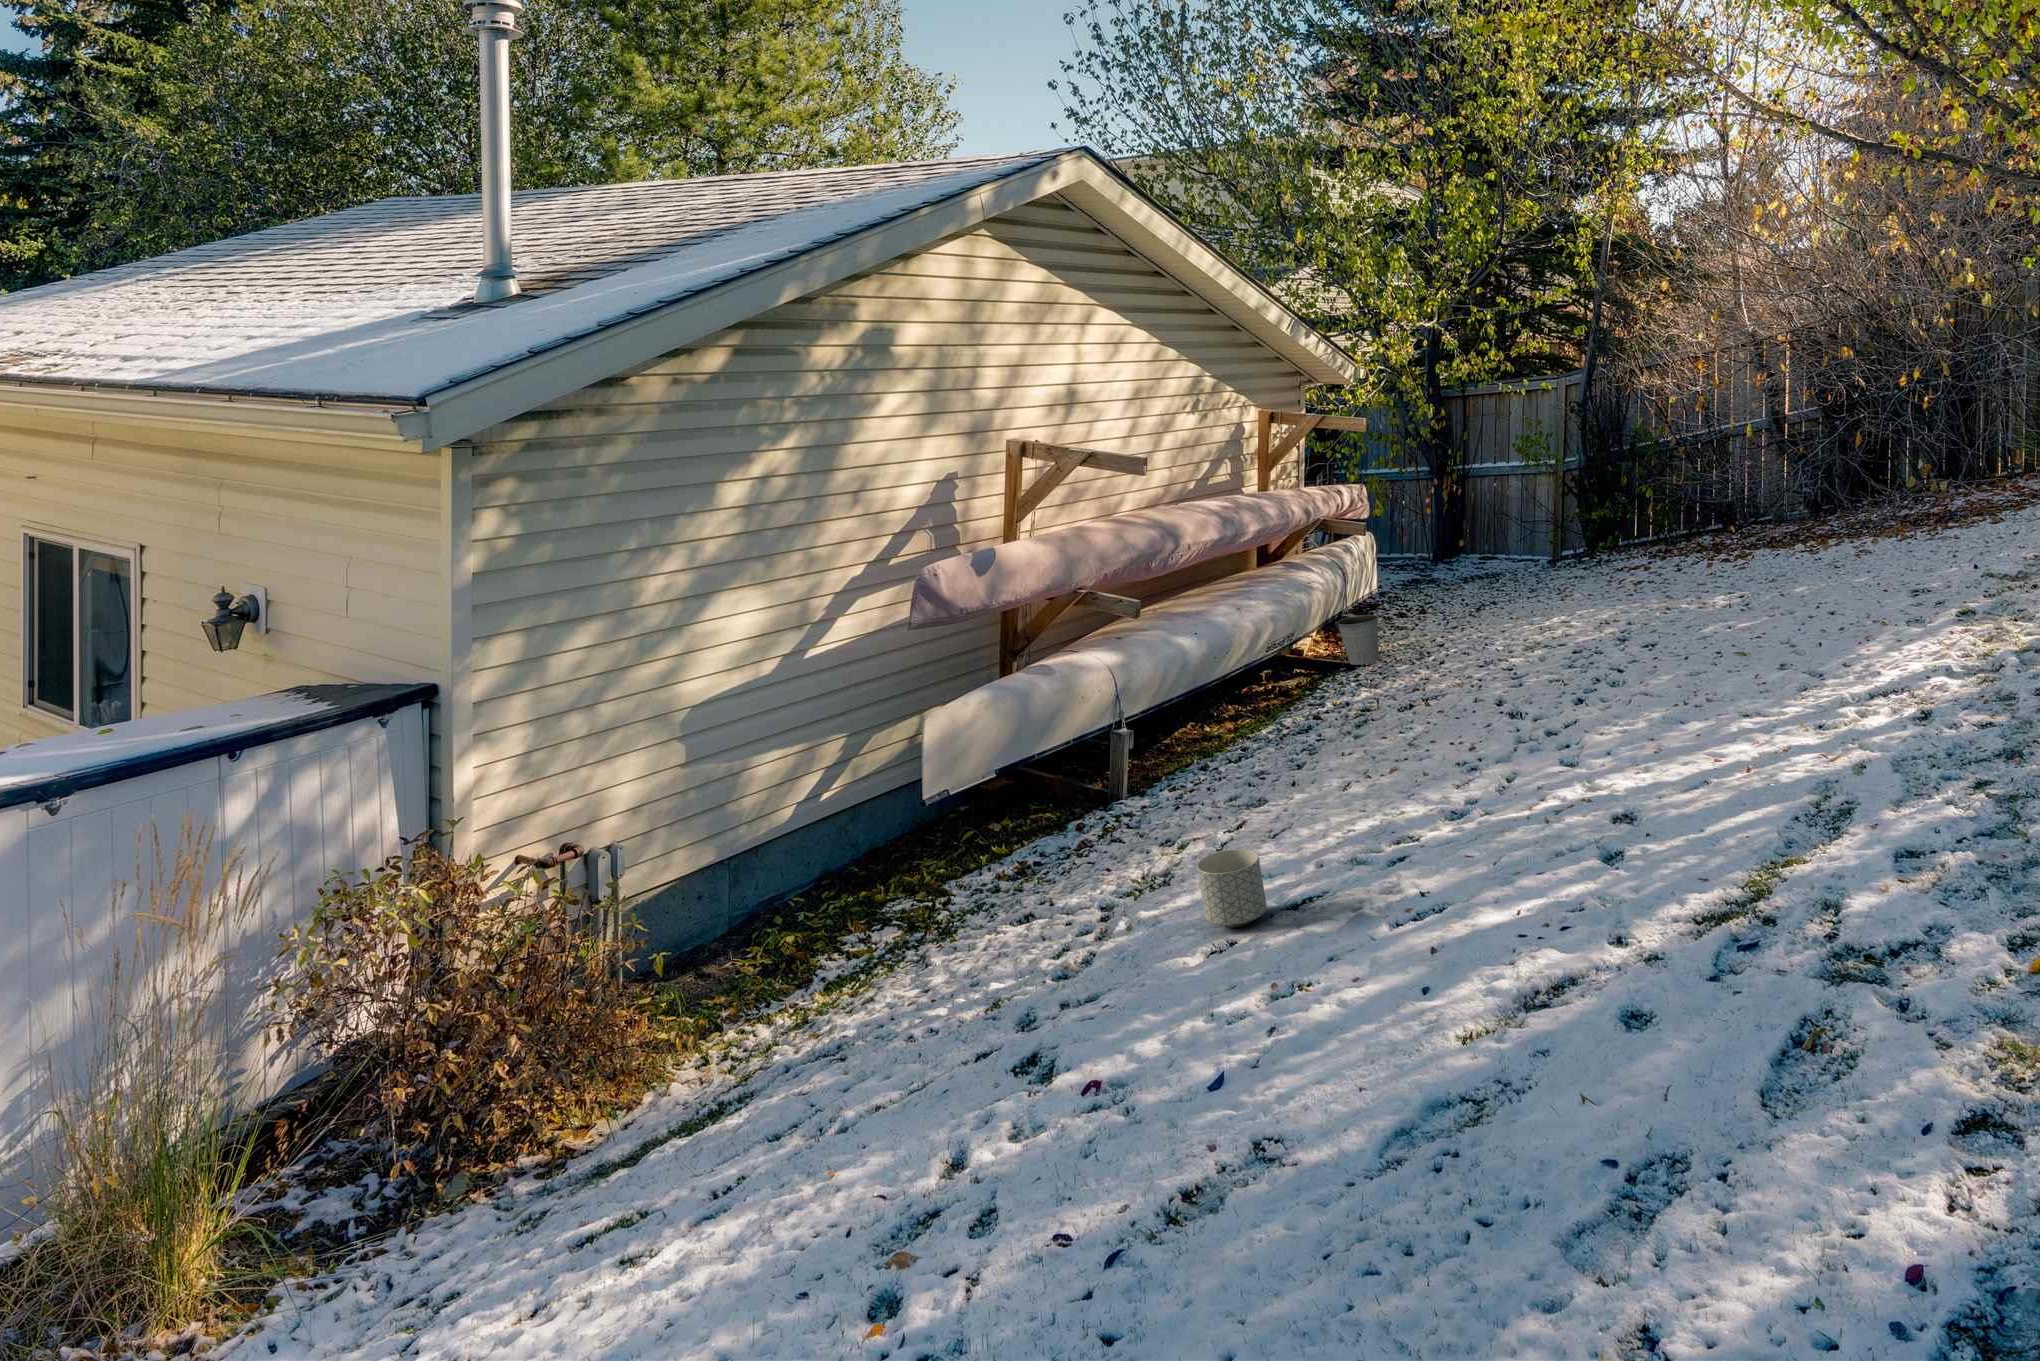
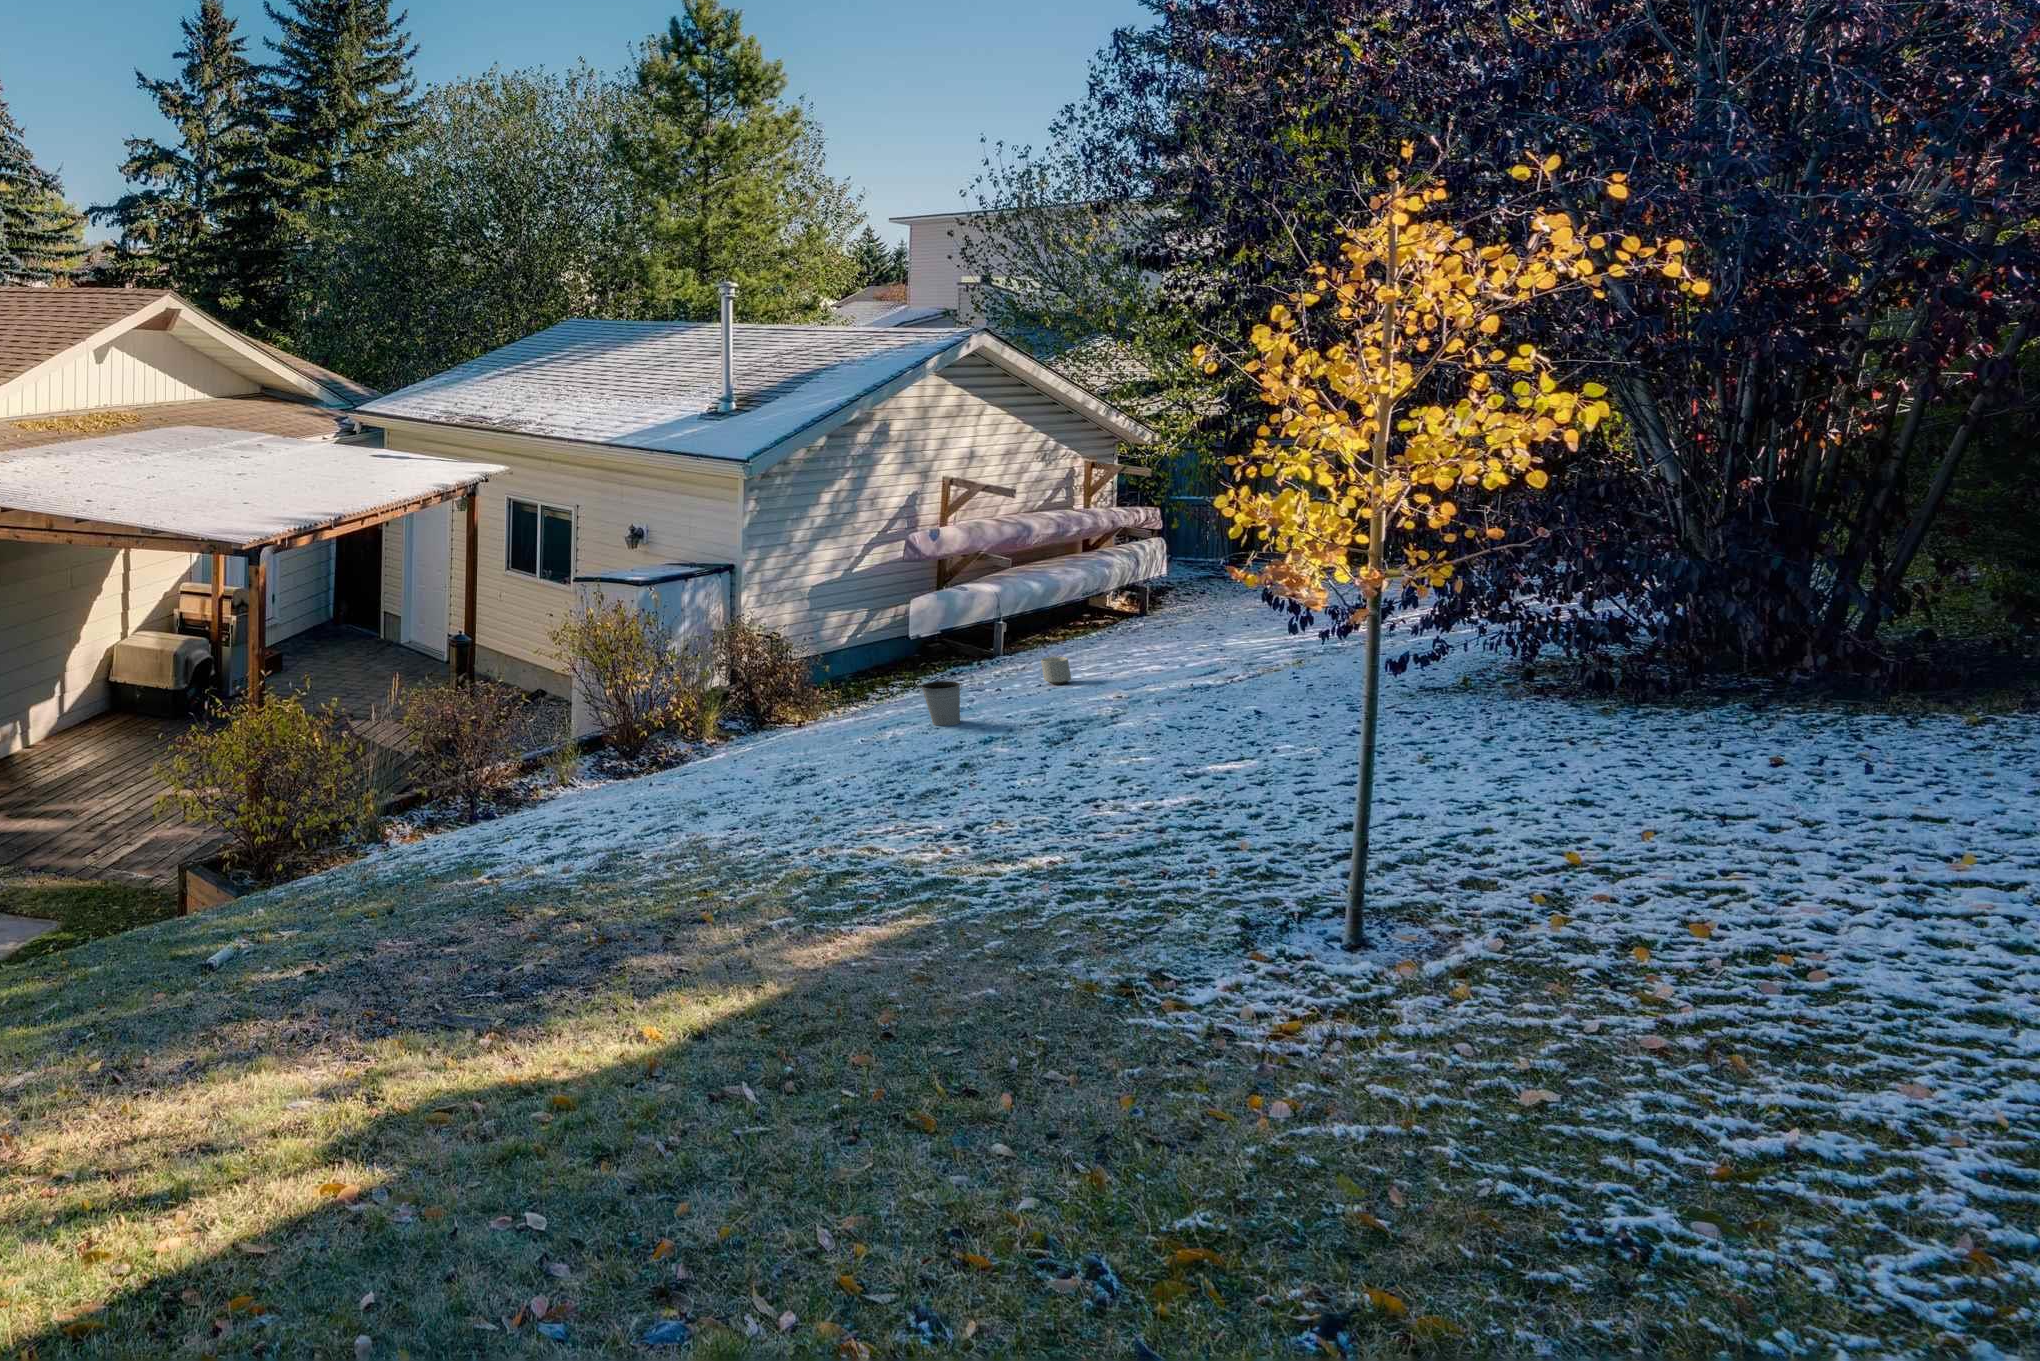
bucket: present [1335,615,1379,665] -> present [920,681,962,726]

